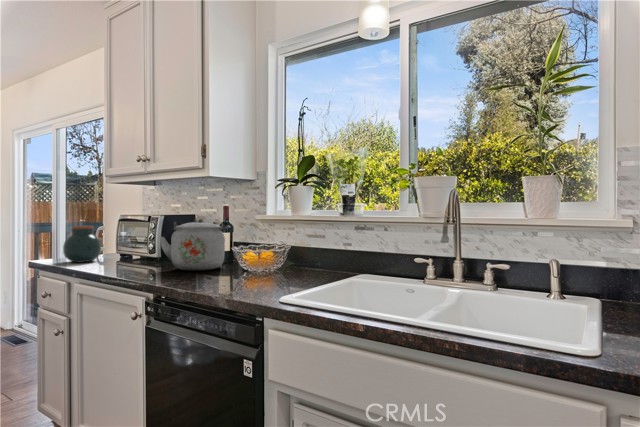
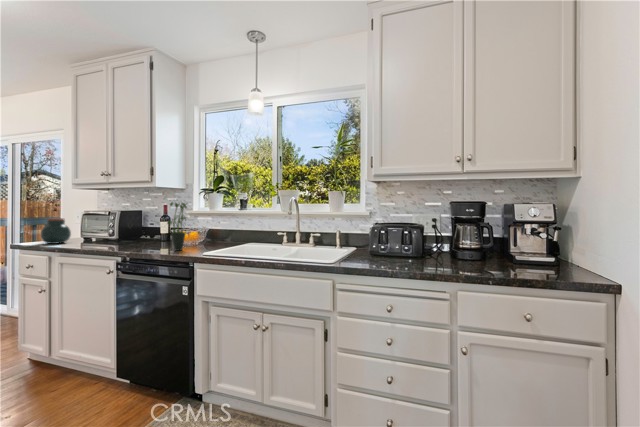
potted plant: none [222,195,262,285] -> present [167,202,187,251]
kettle: present [160,219,225,271] -> none [120,213,166,245]

